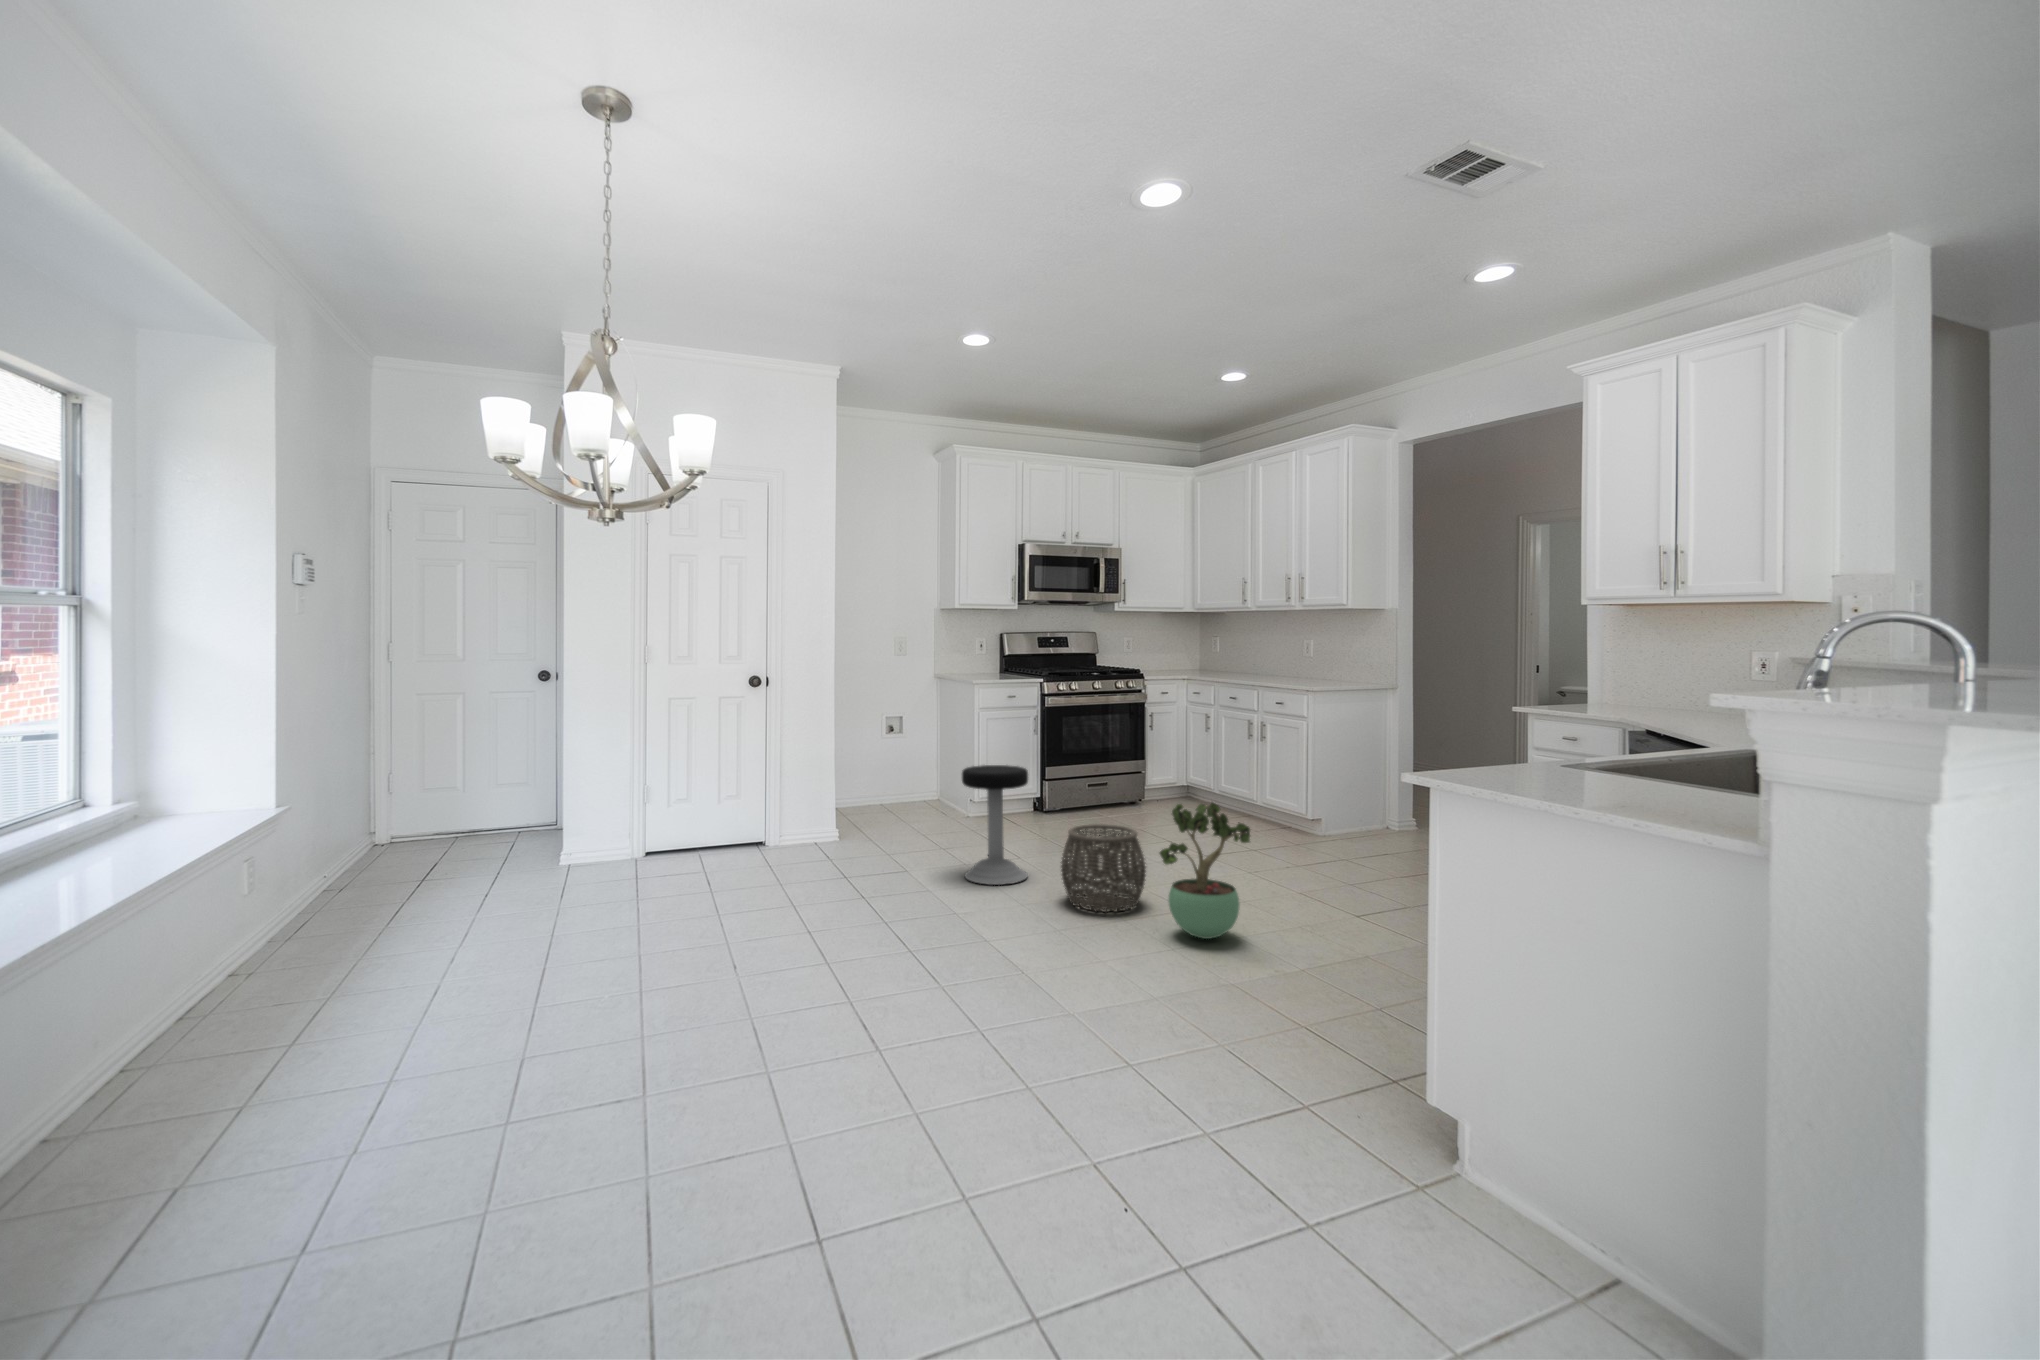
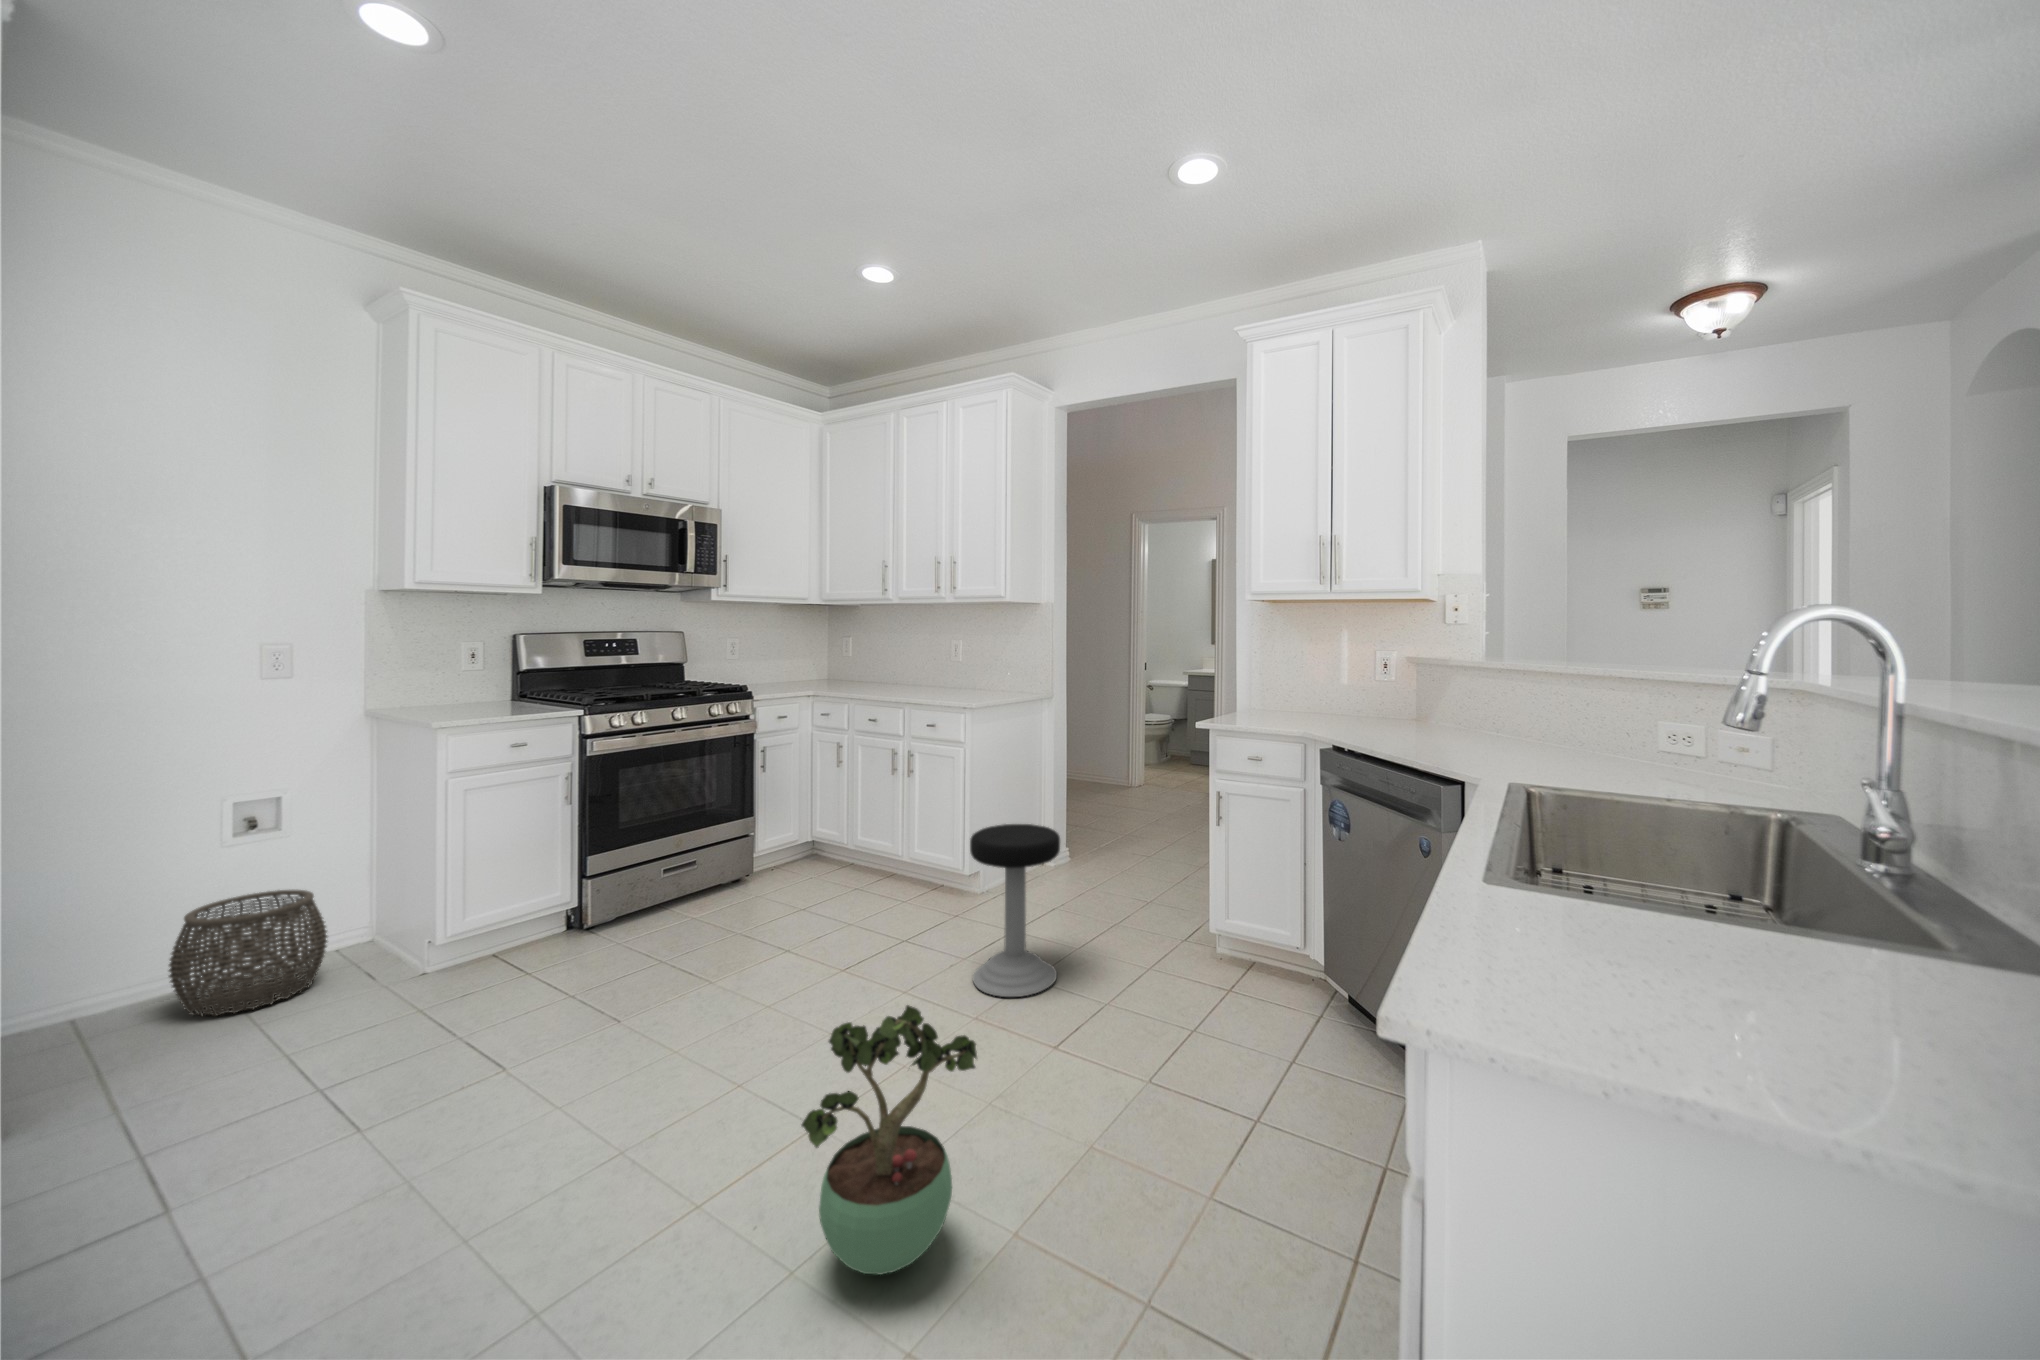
stool: present [962,765,1028,885] -> present [970,824,1060,997]
woven basket: present [1061,824,1146,913] -> present [169,890,327,1016]

